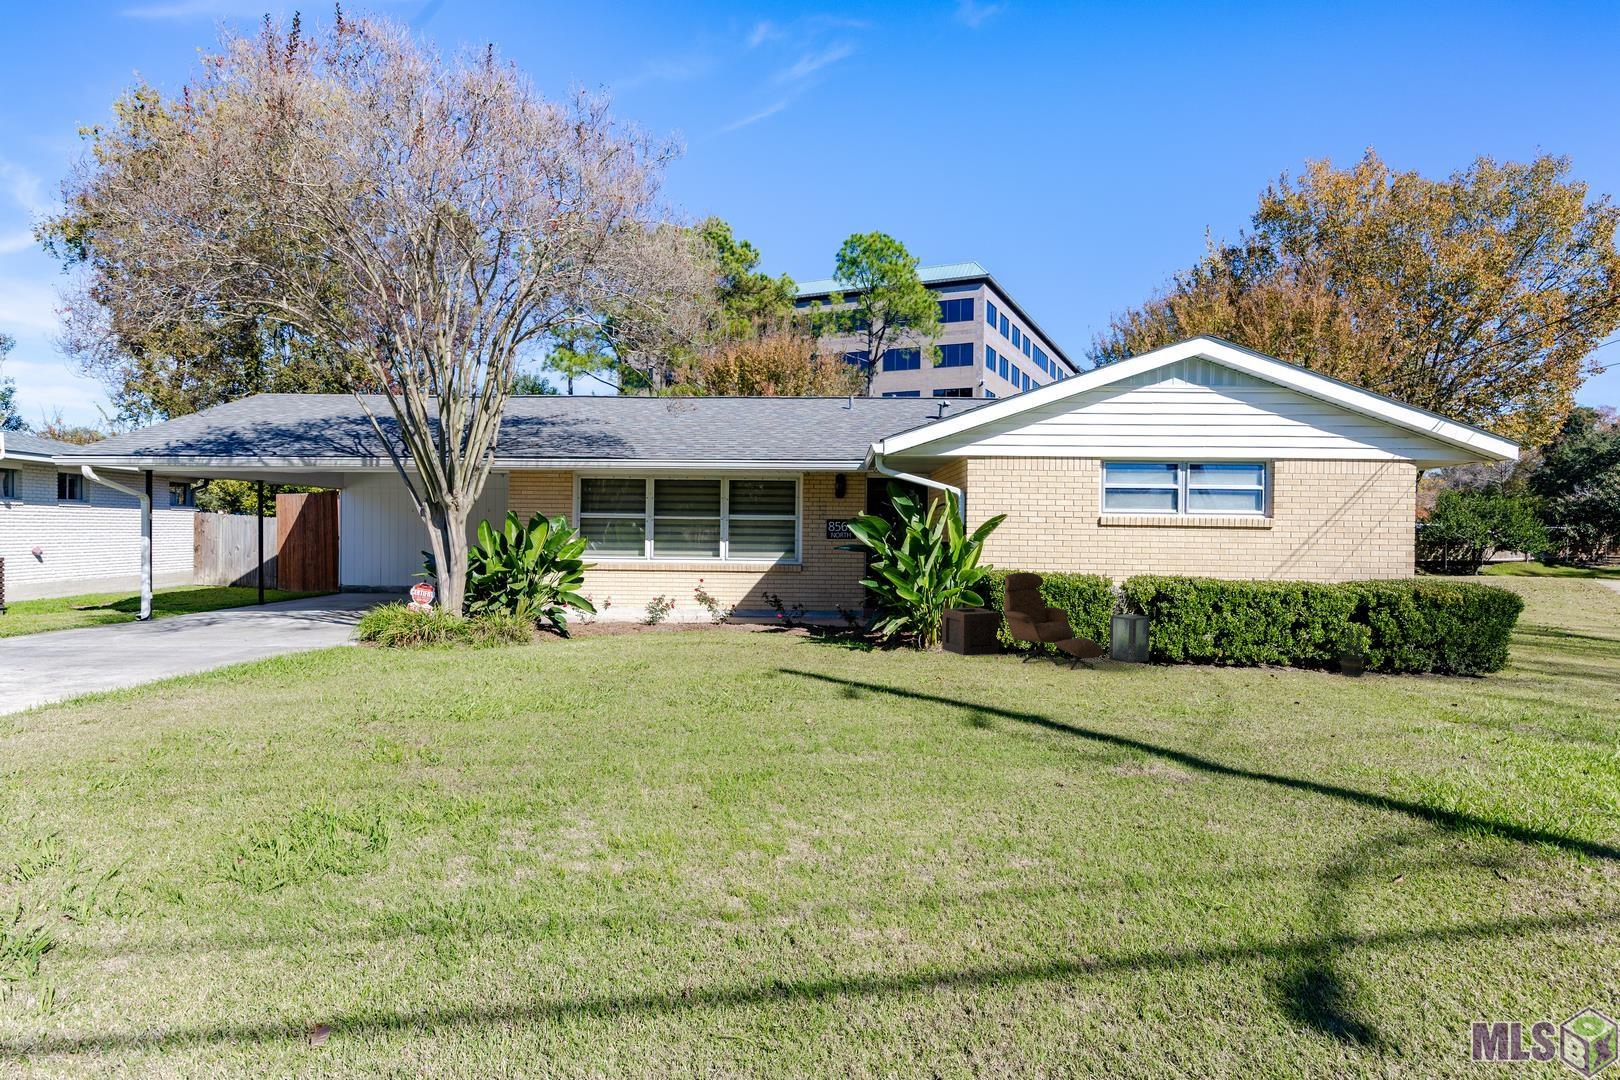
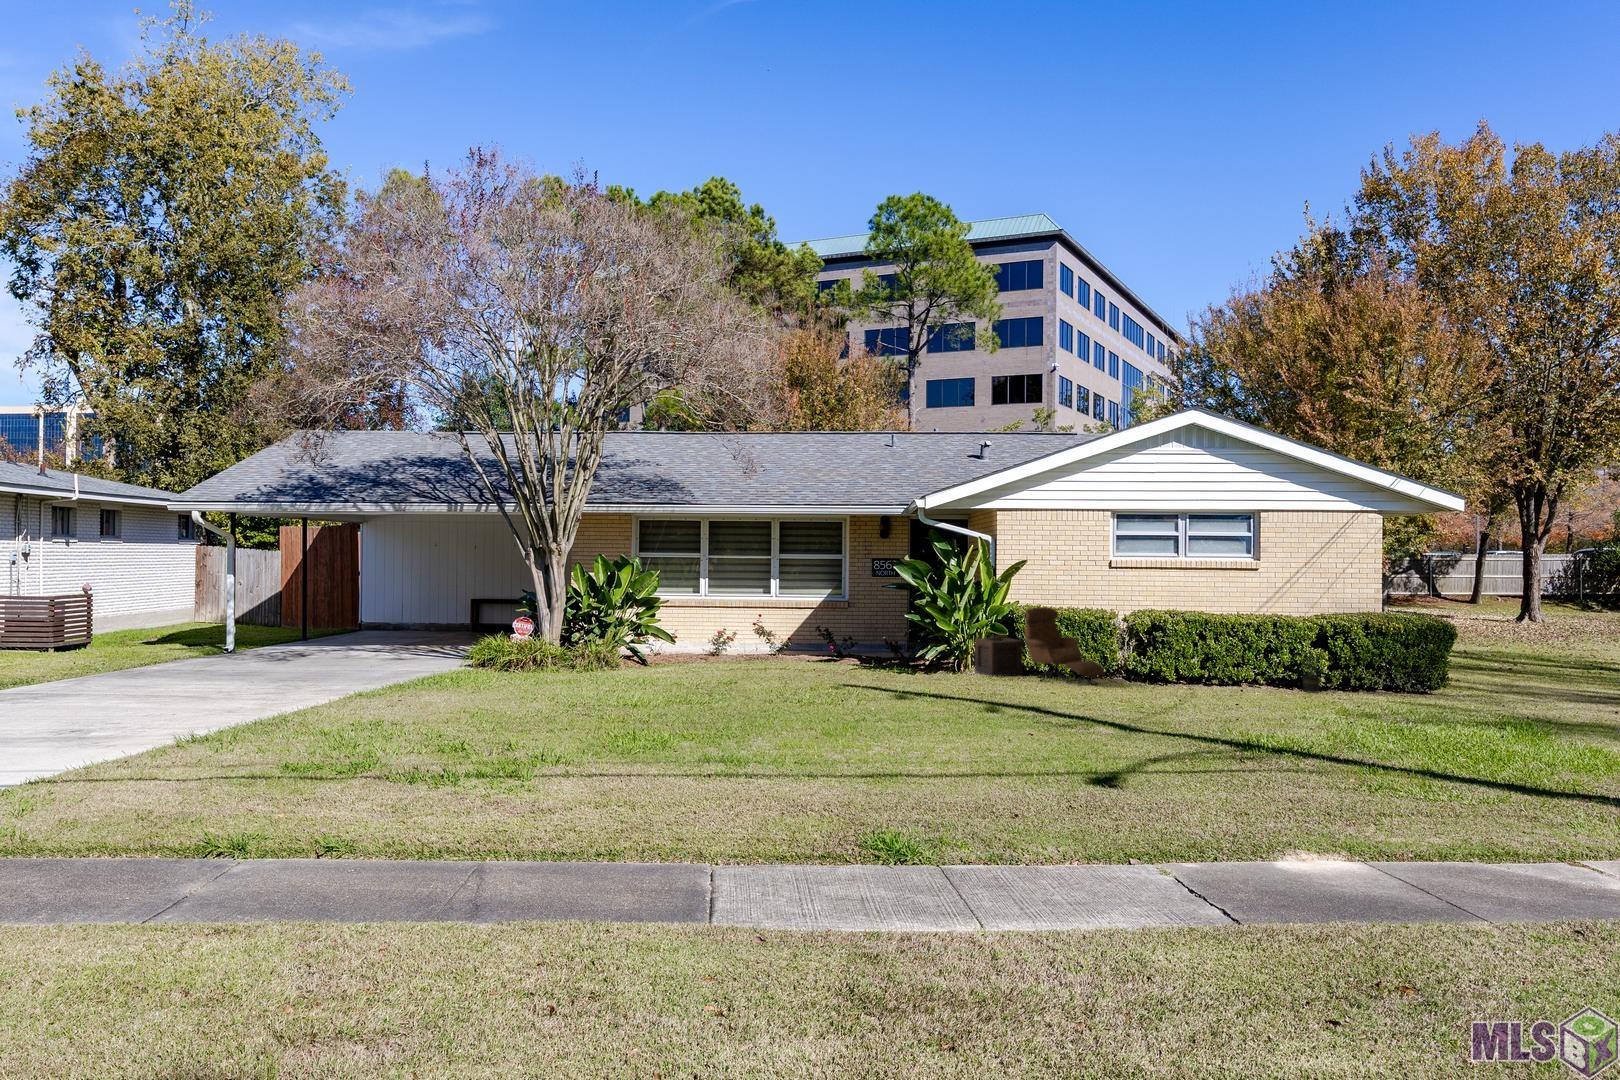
storage box: present [1109,614,1150,663] -> none [1114,642,1146,682]

